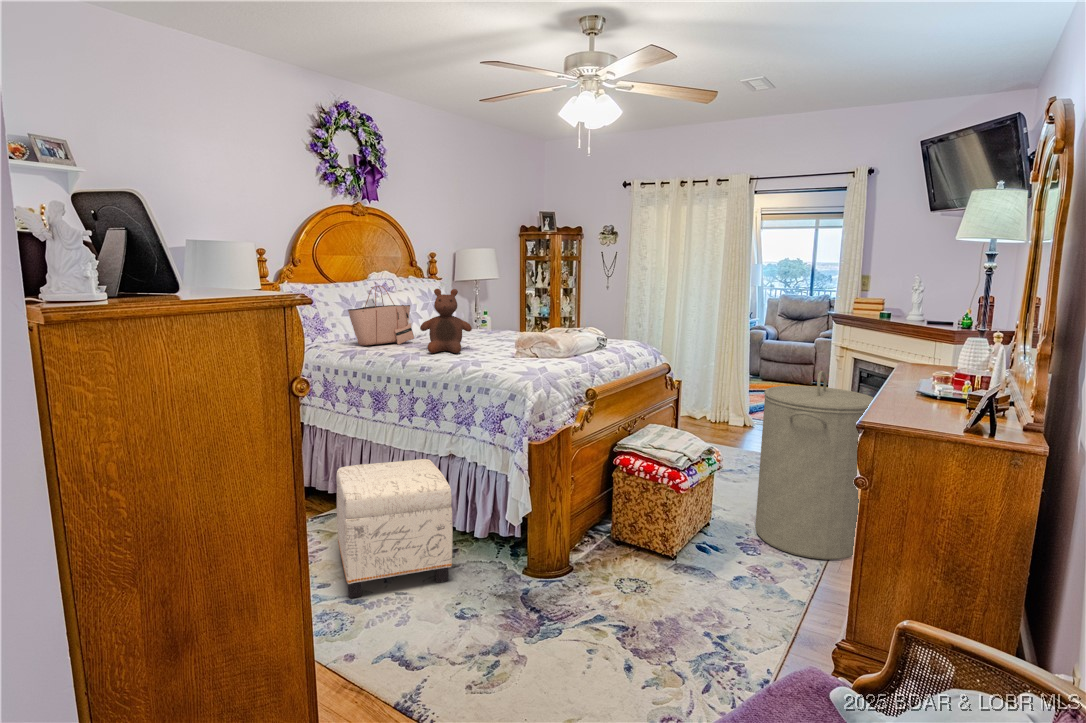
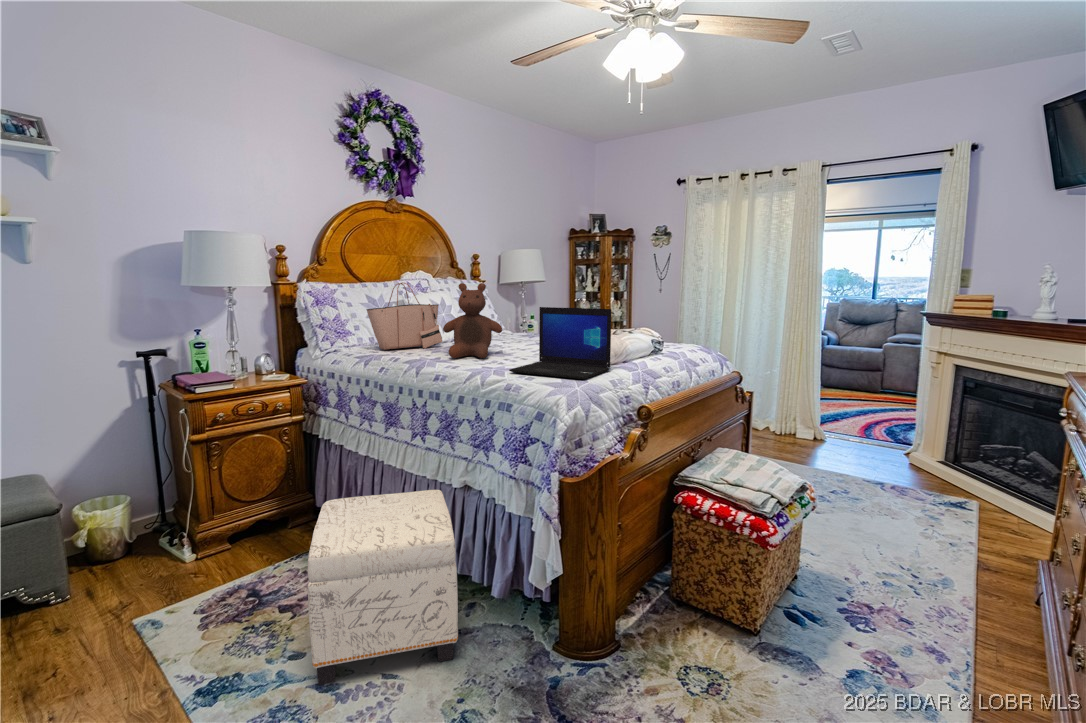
laptop: none [485,311,565,370] -> present [509,307,611,379]
laundry hamper: present [755,371,873,560] -> none [860,382,1056,647]

